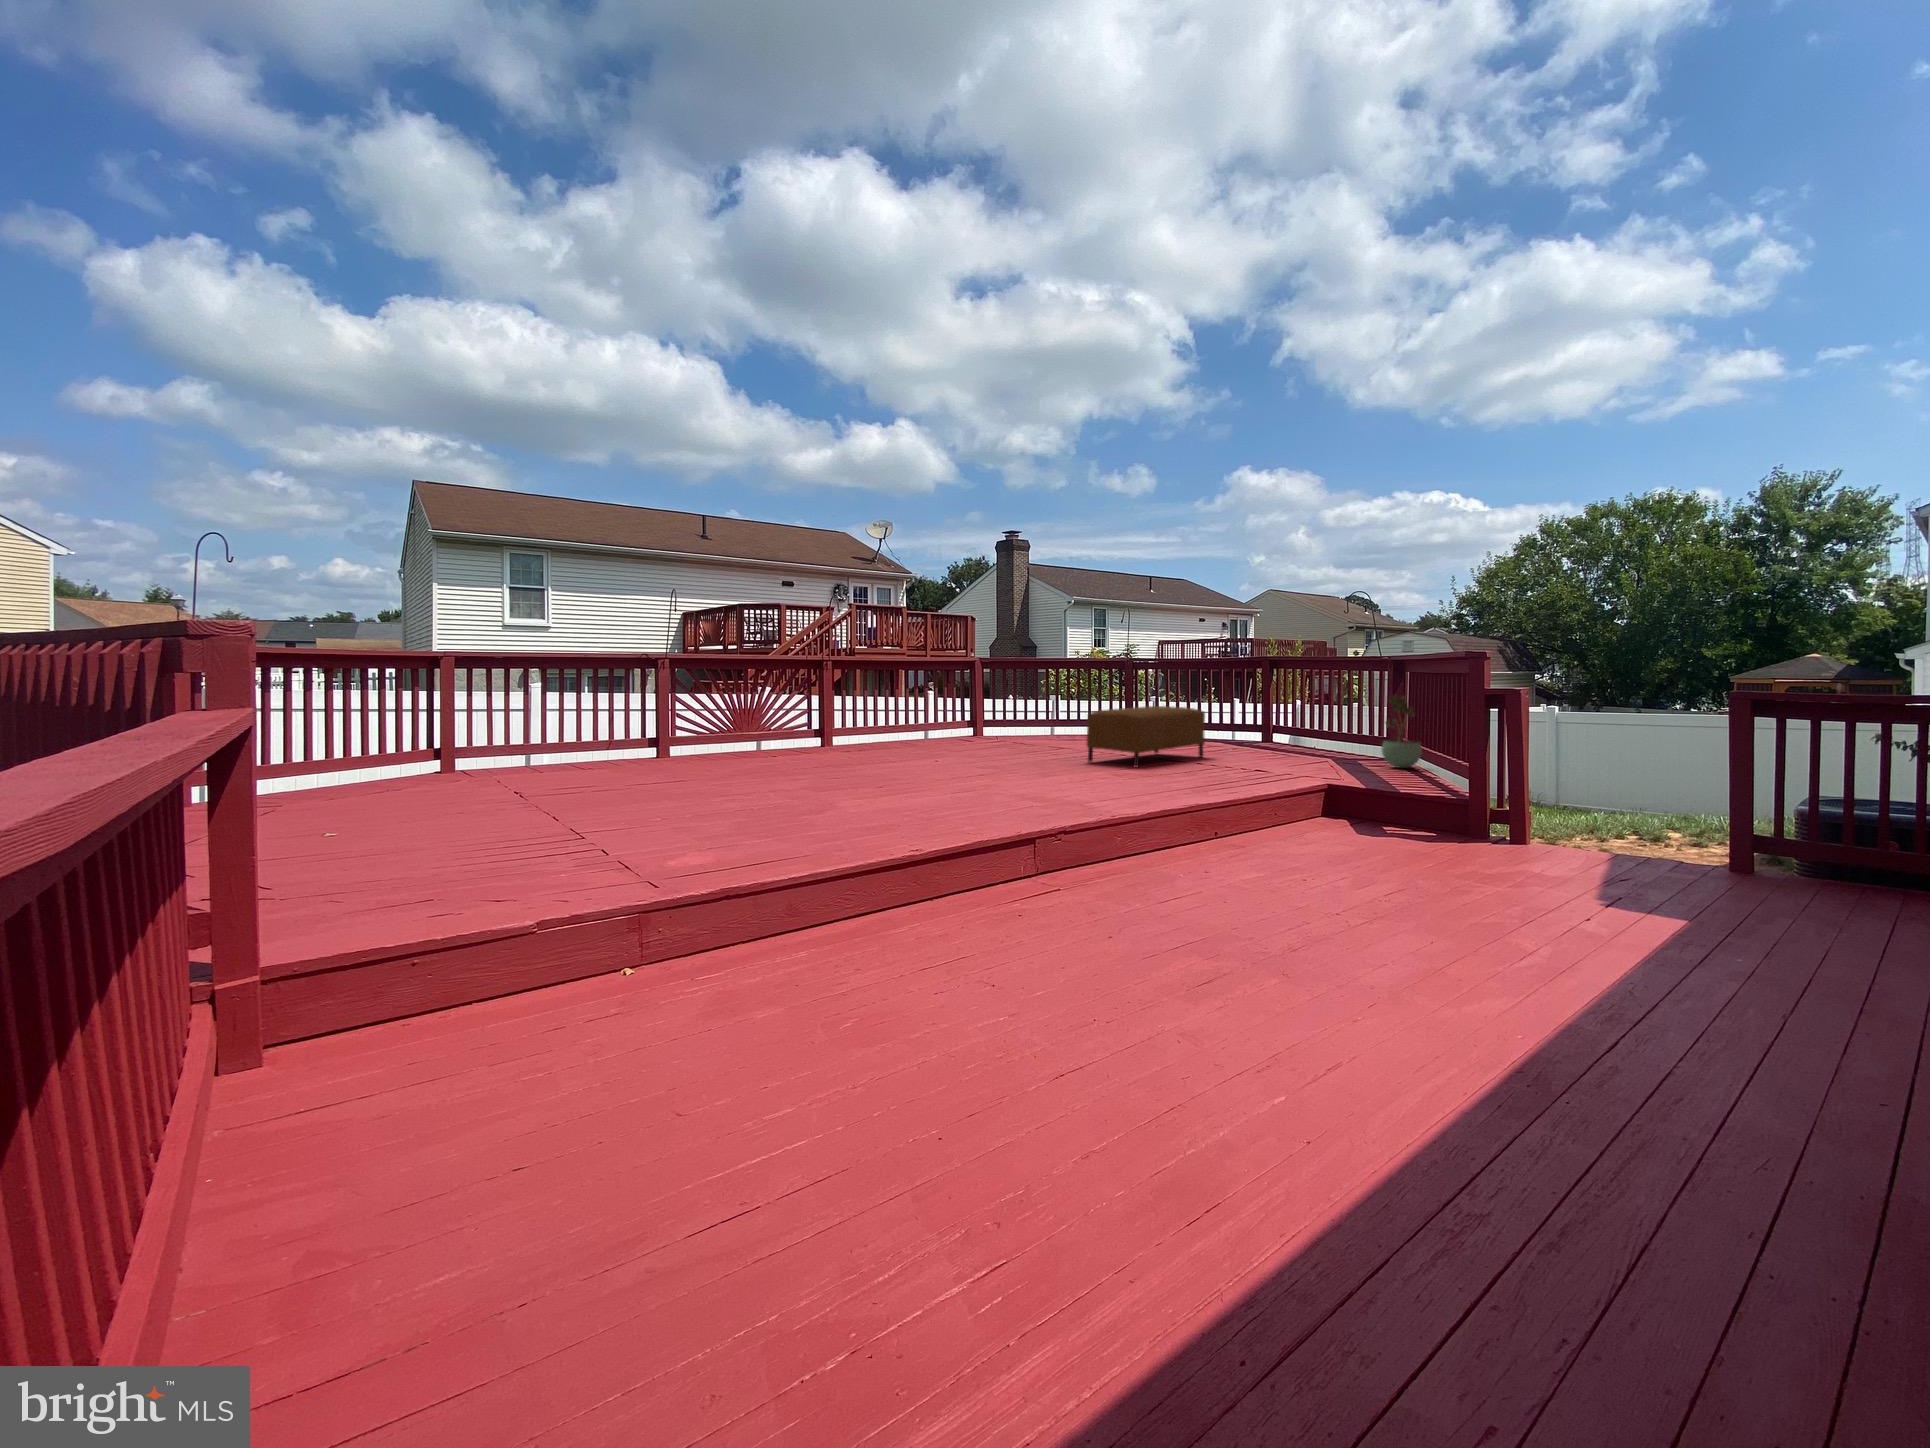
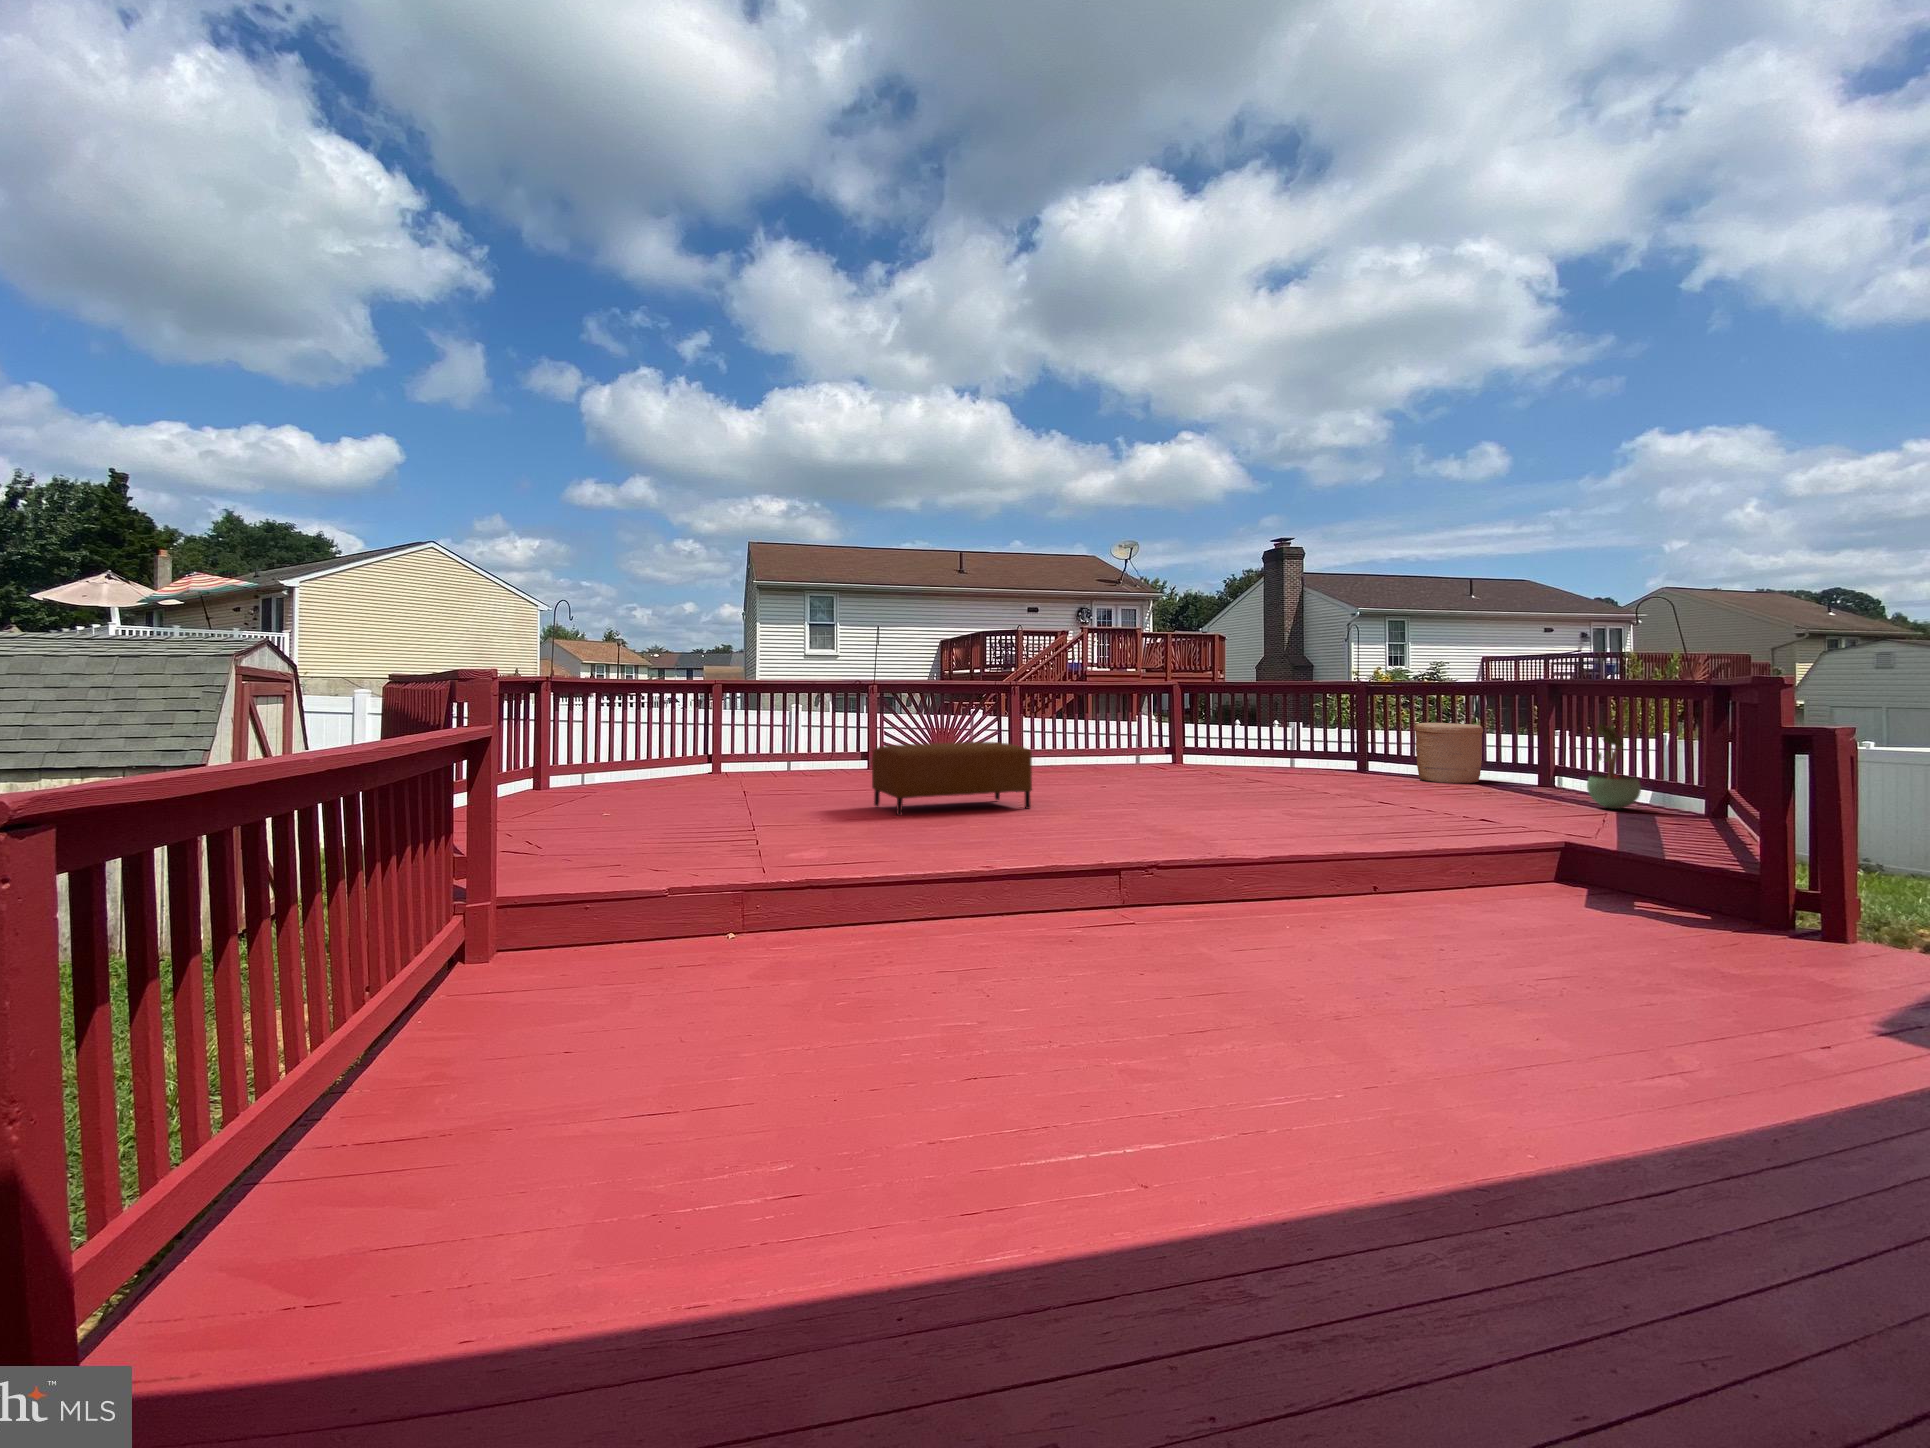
woven basket: none [1213,695,1267,750] -> present [1415,723,1483,784]
ottoman: present [1087,706,1205,767] -> present [872,742,1032,816]

